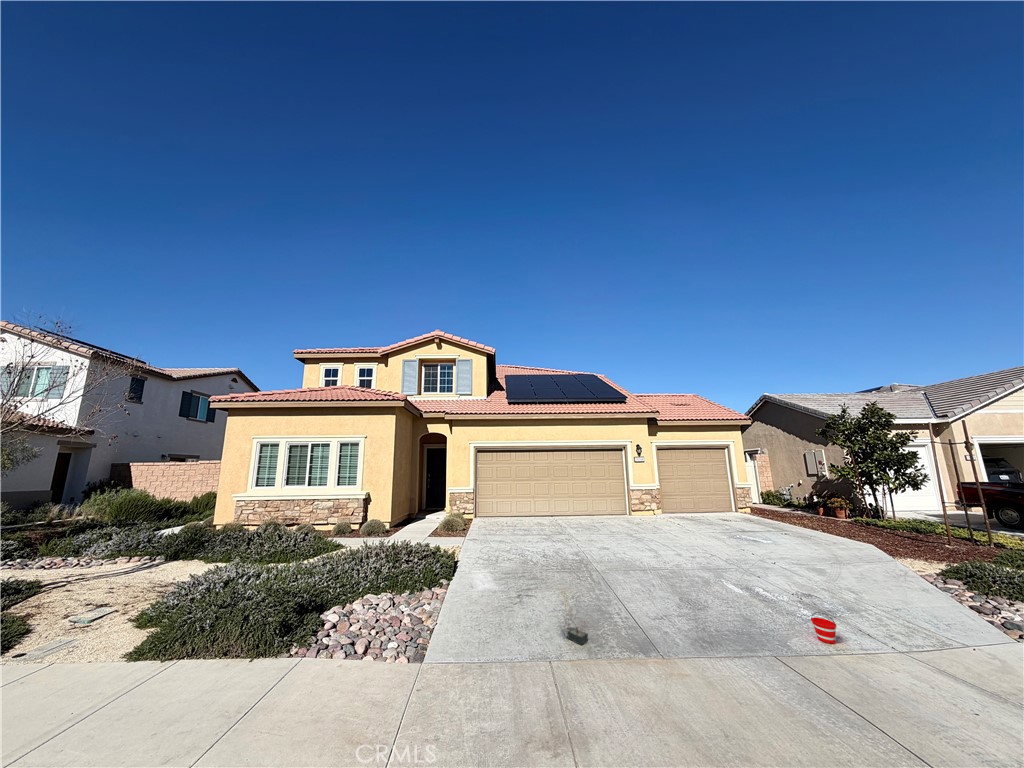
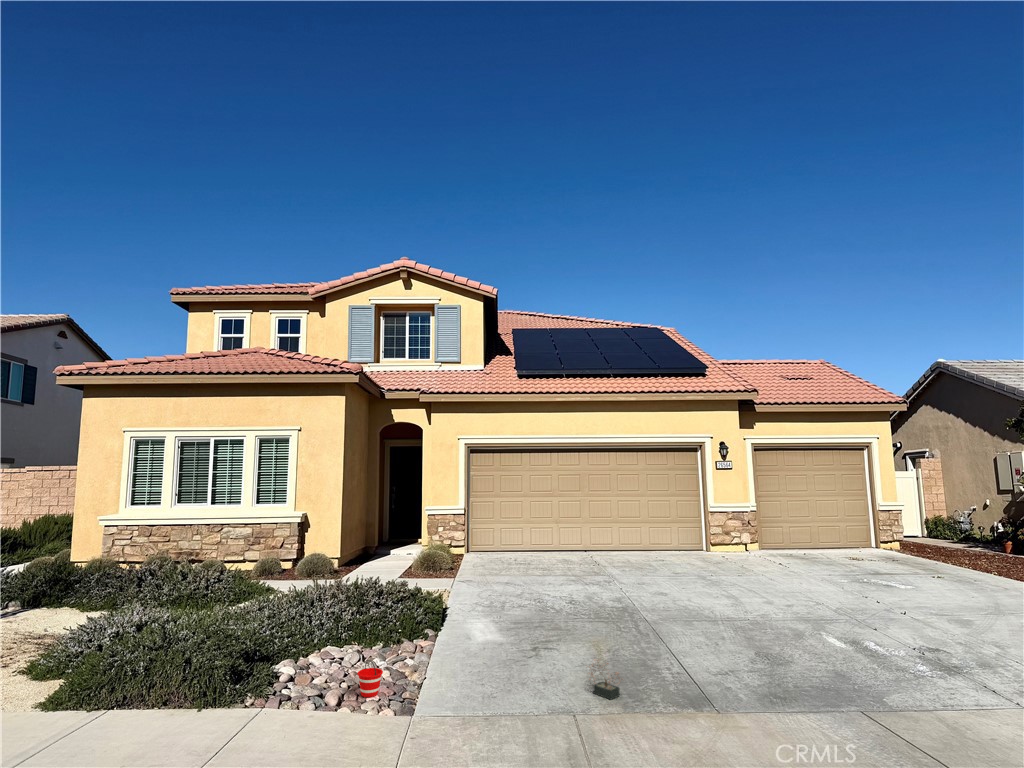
bucket: present [811,612,837,644] -> present [357,660,383,697]

